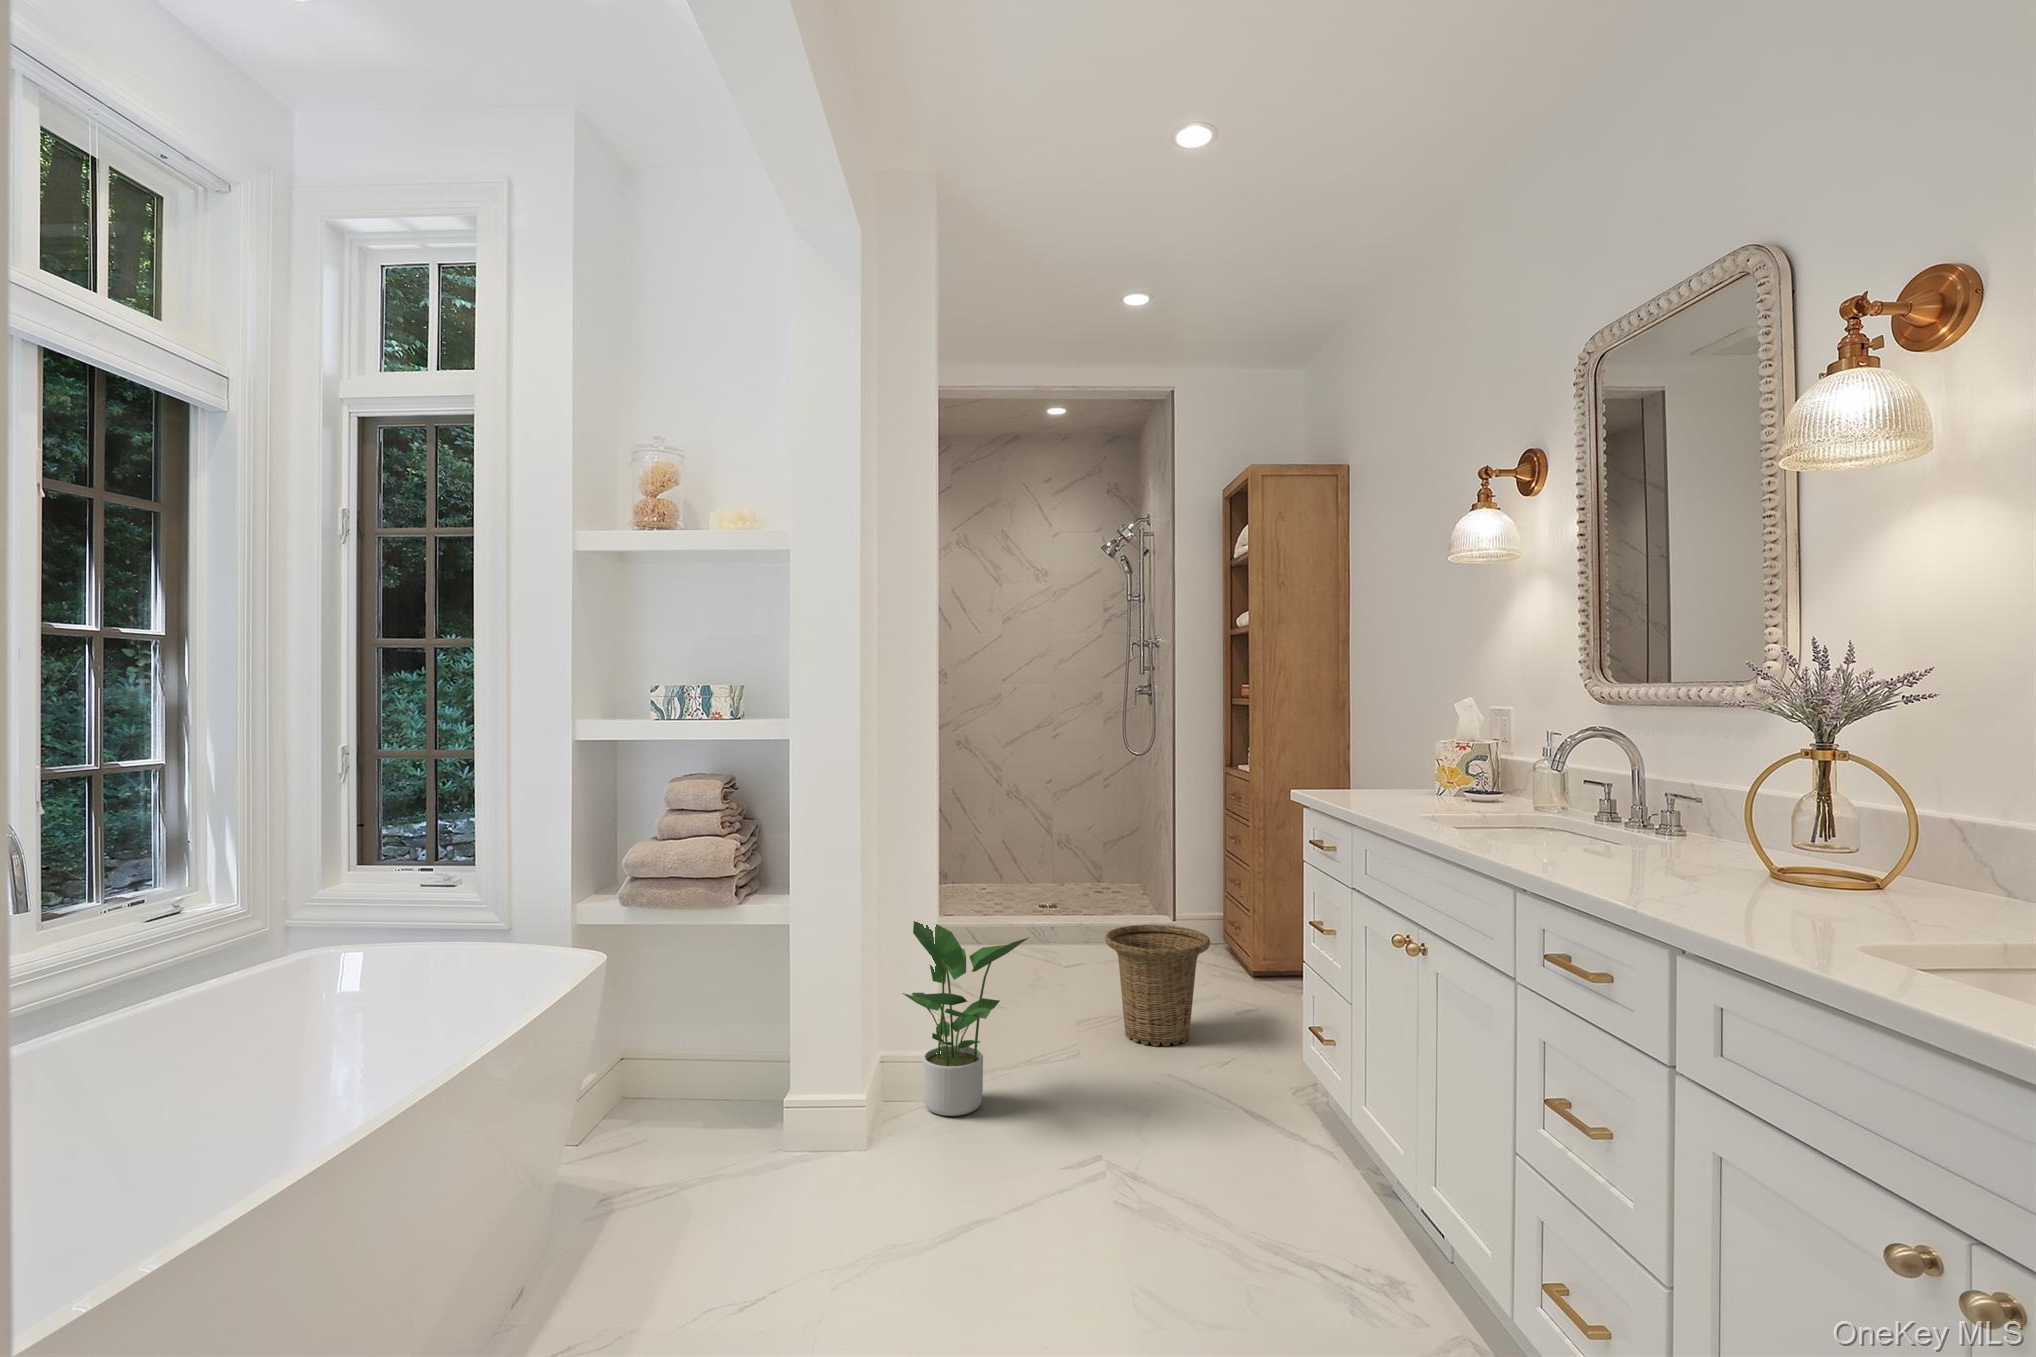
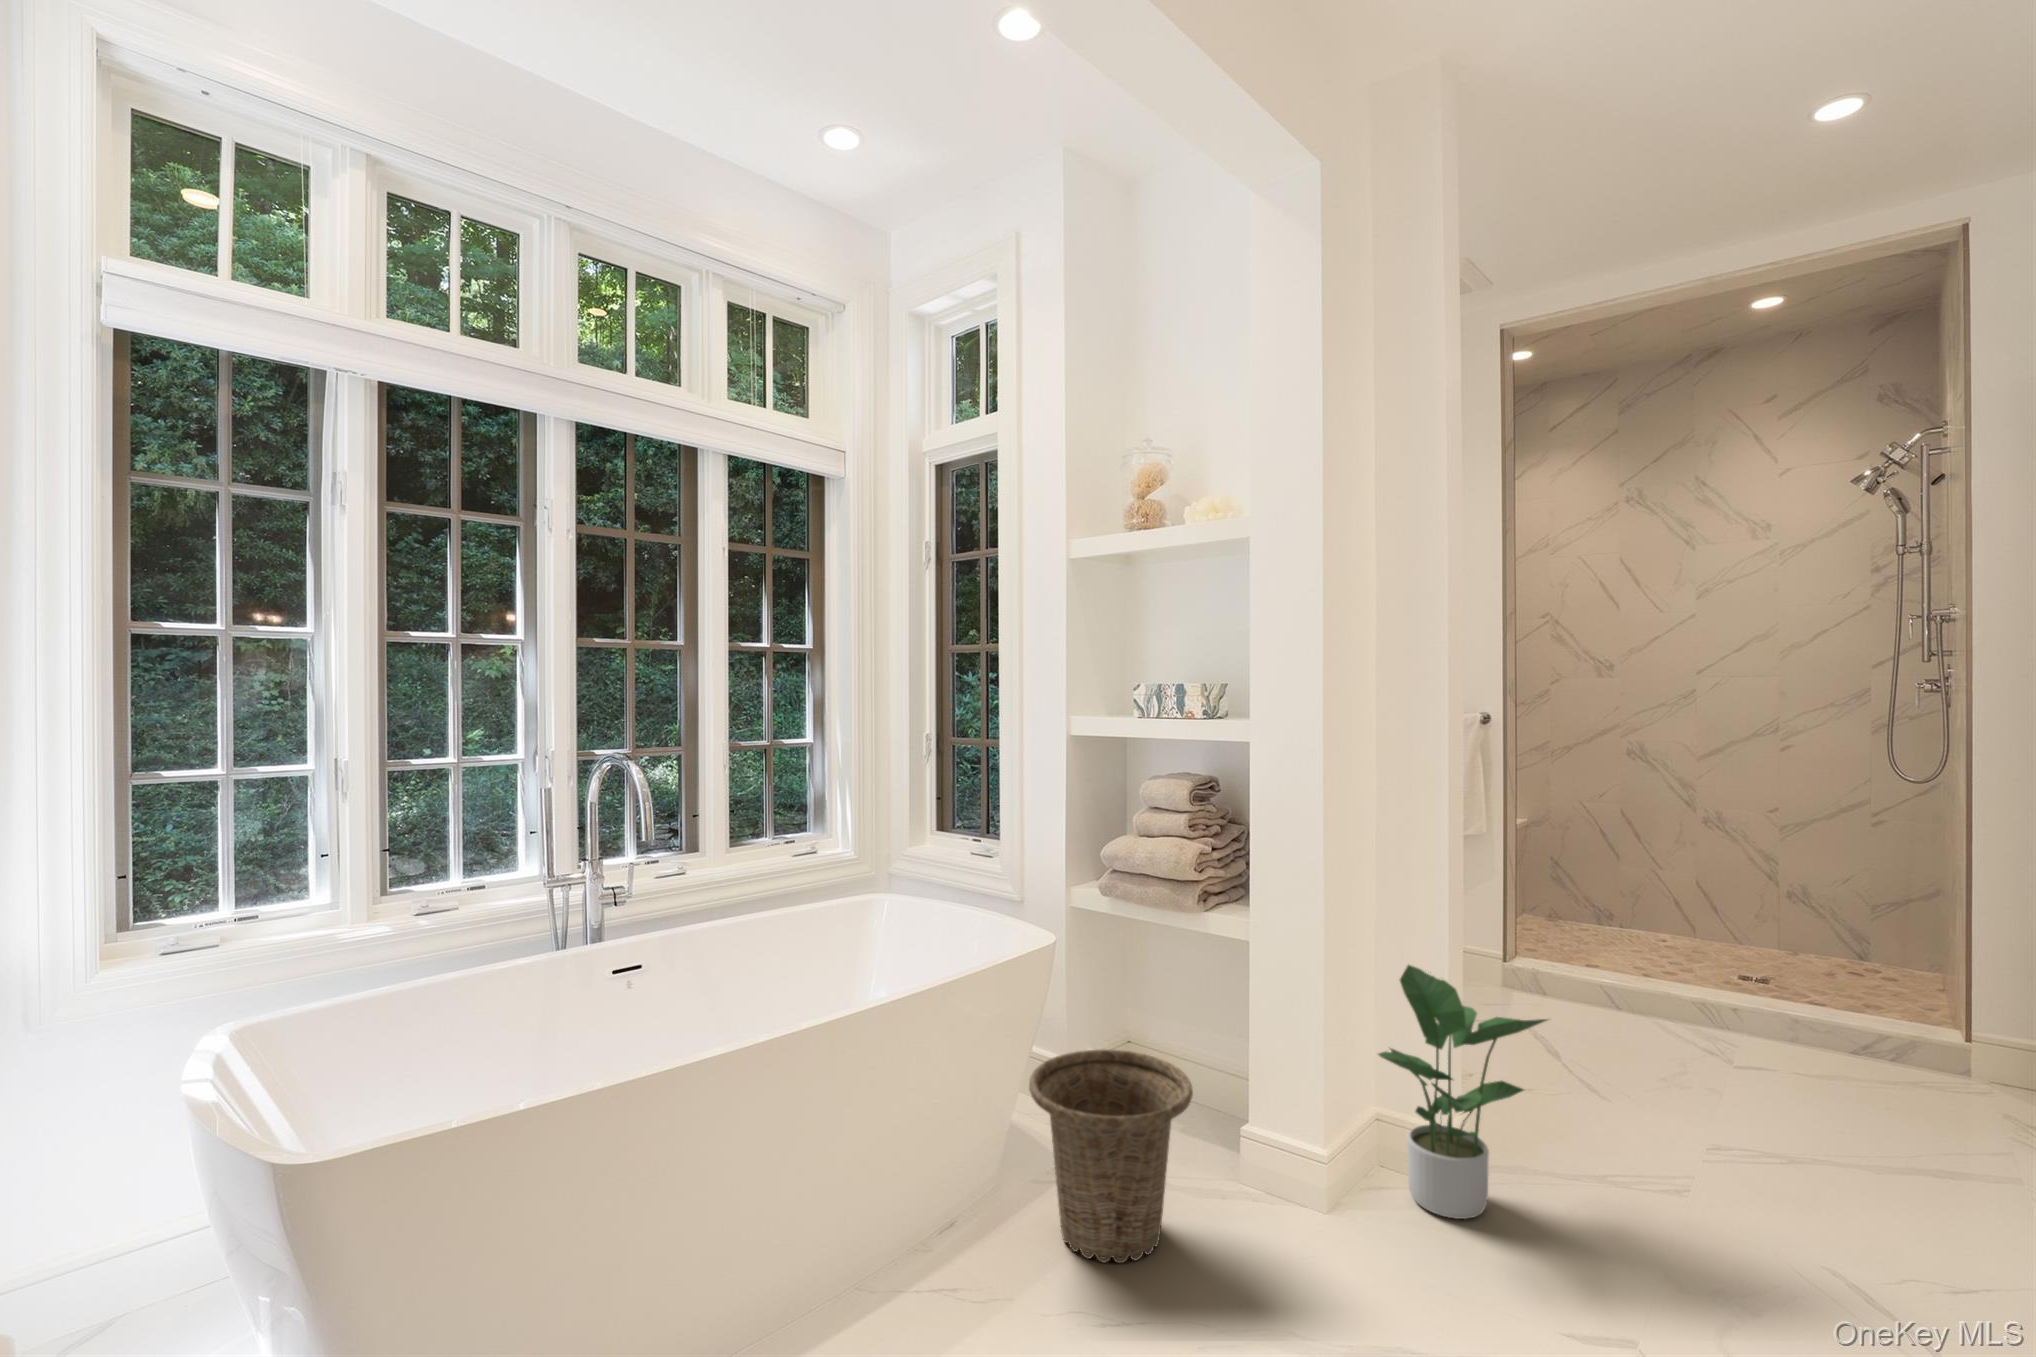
basket: present [1105,925,1210,1046] -> present [1029,1050,1193,1263]

